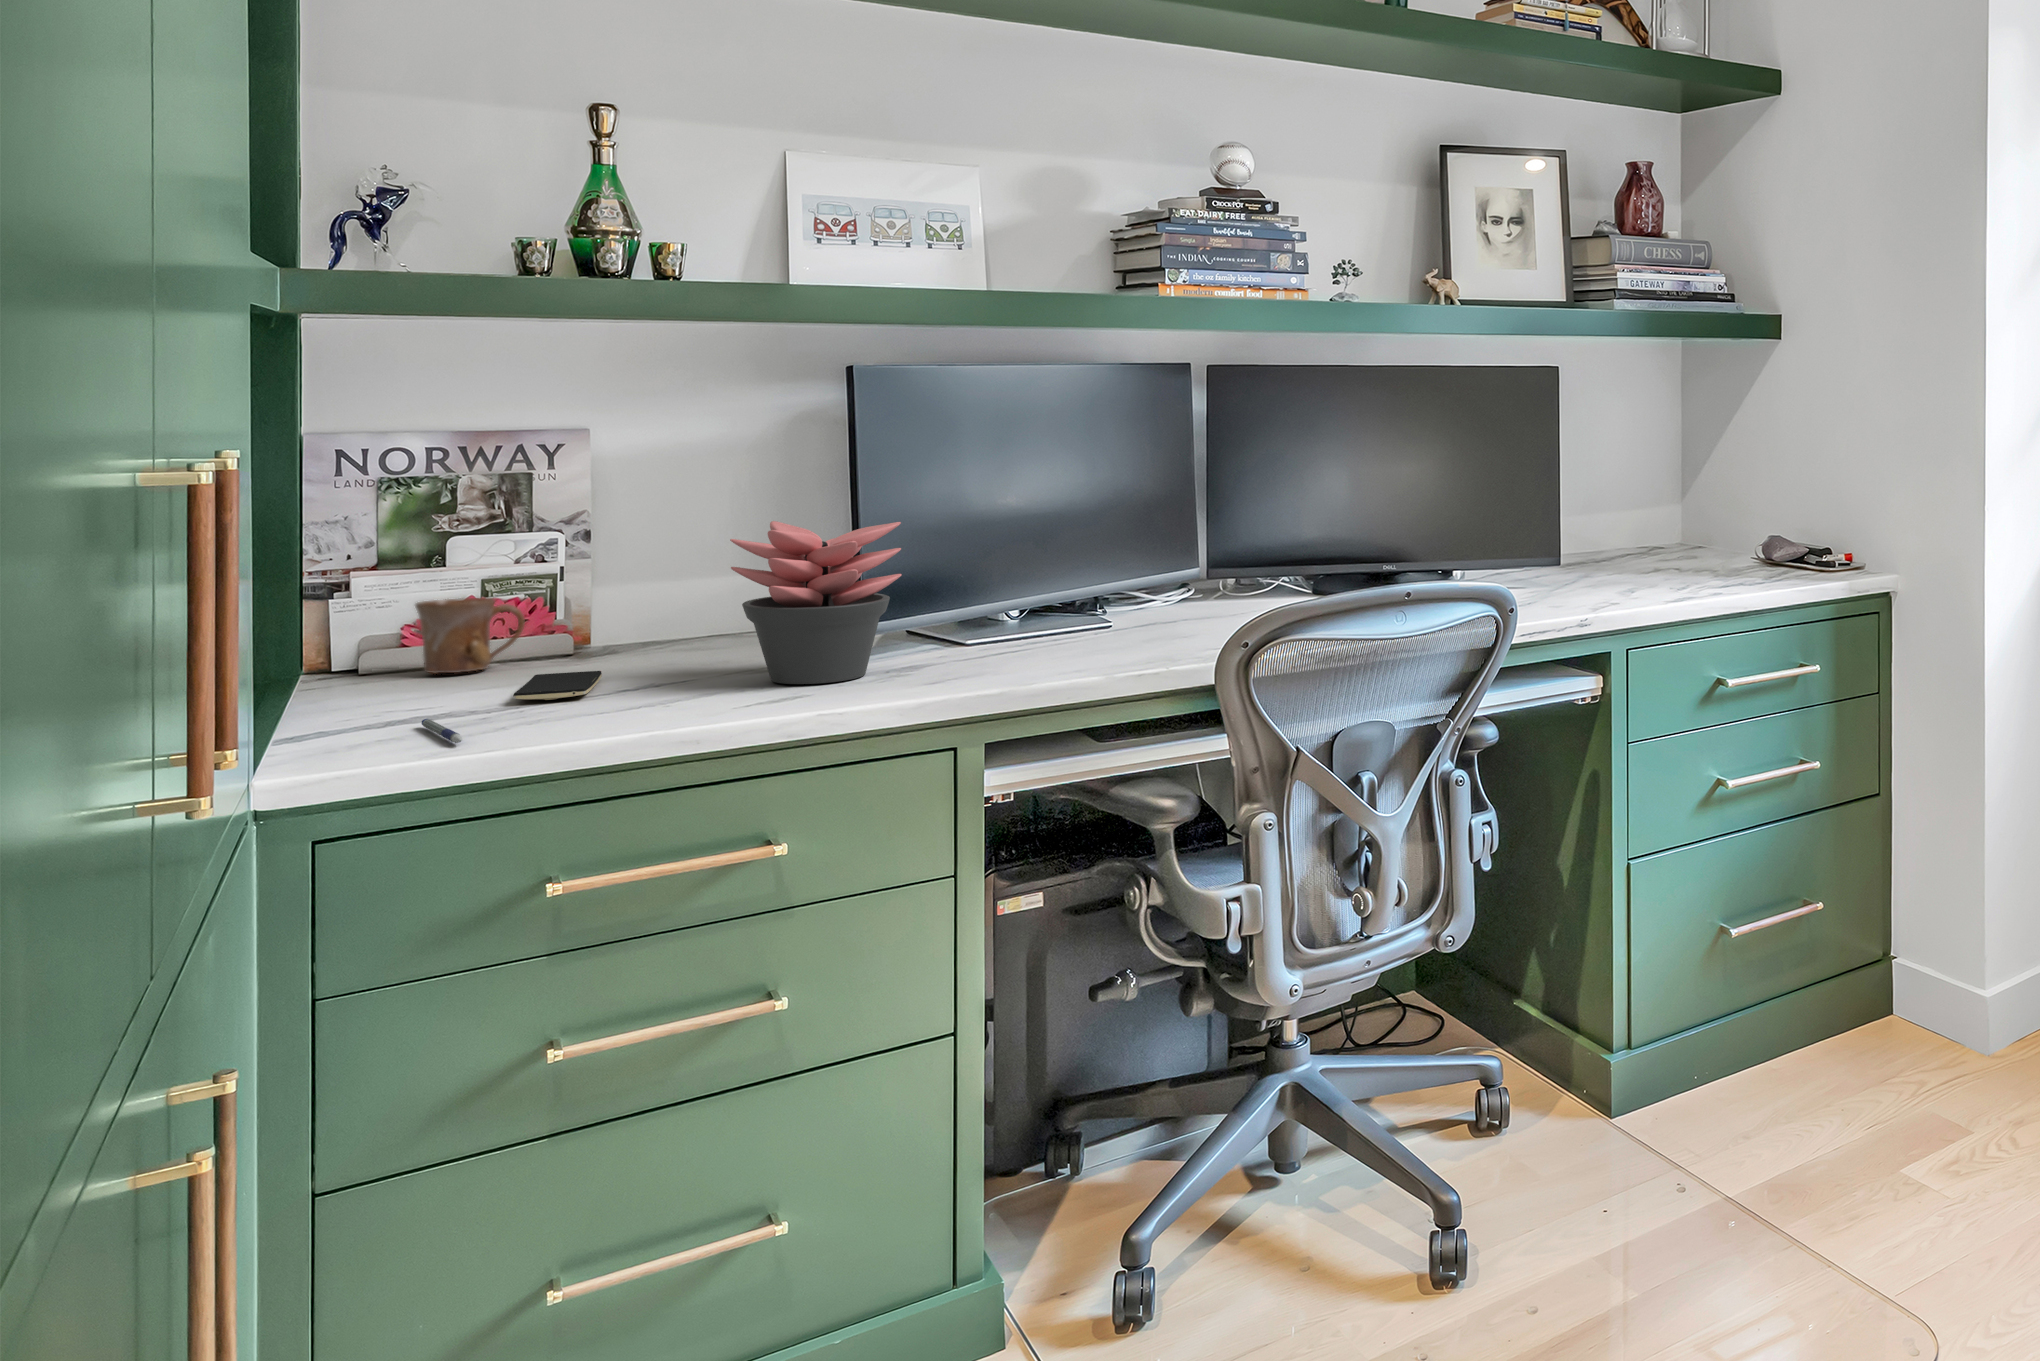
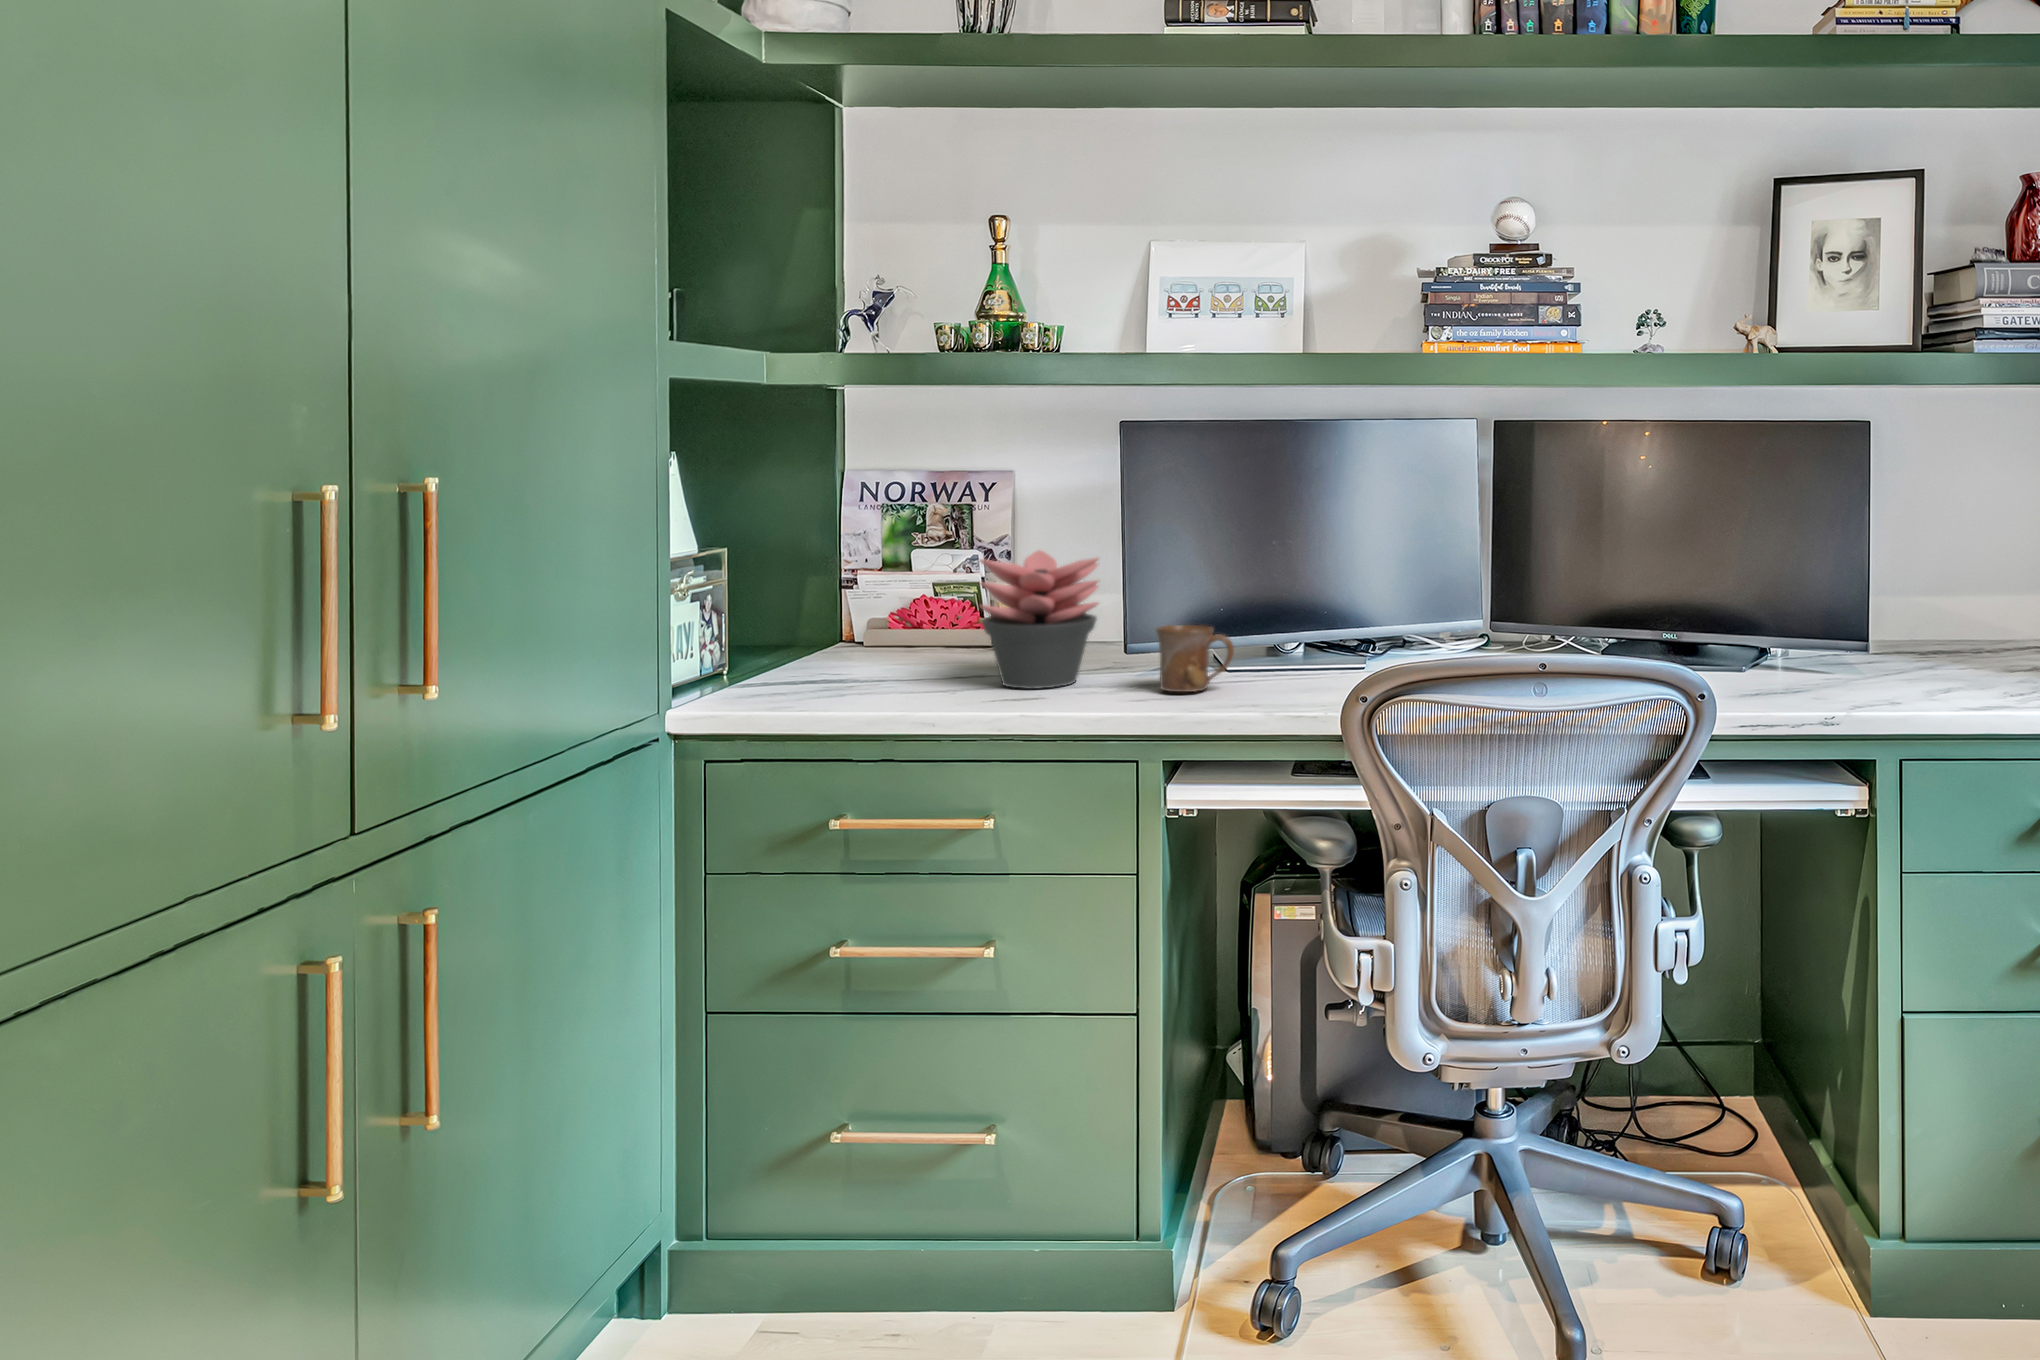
mug: present [415,598,525,674] -> present [1156,625,1234,692]
smartphone: present [513,671,602,700] -> none [846,656,940,677]
pen: present [422,719,462,743] -> none [733,682,769,703]

